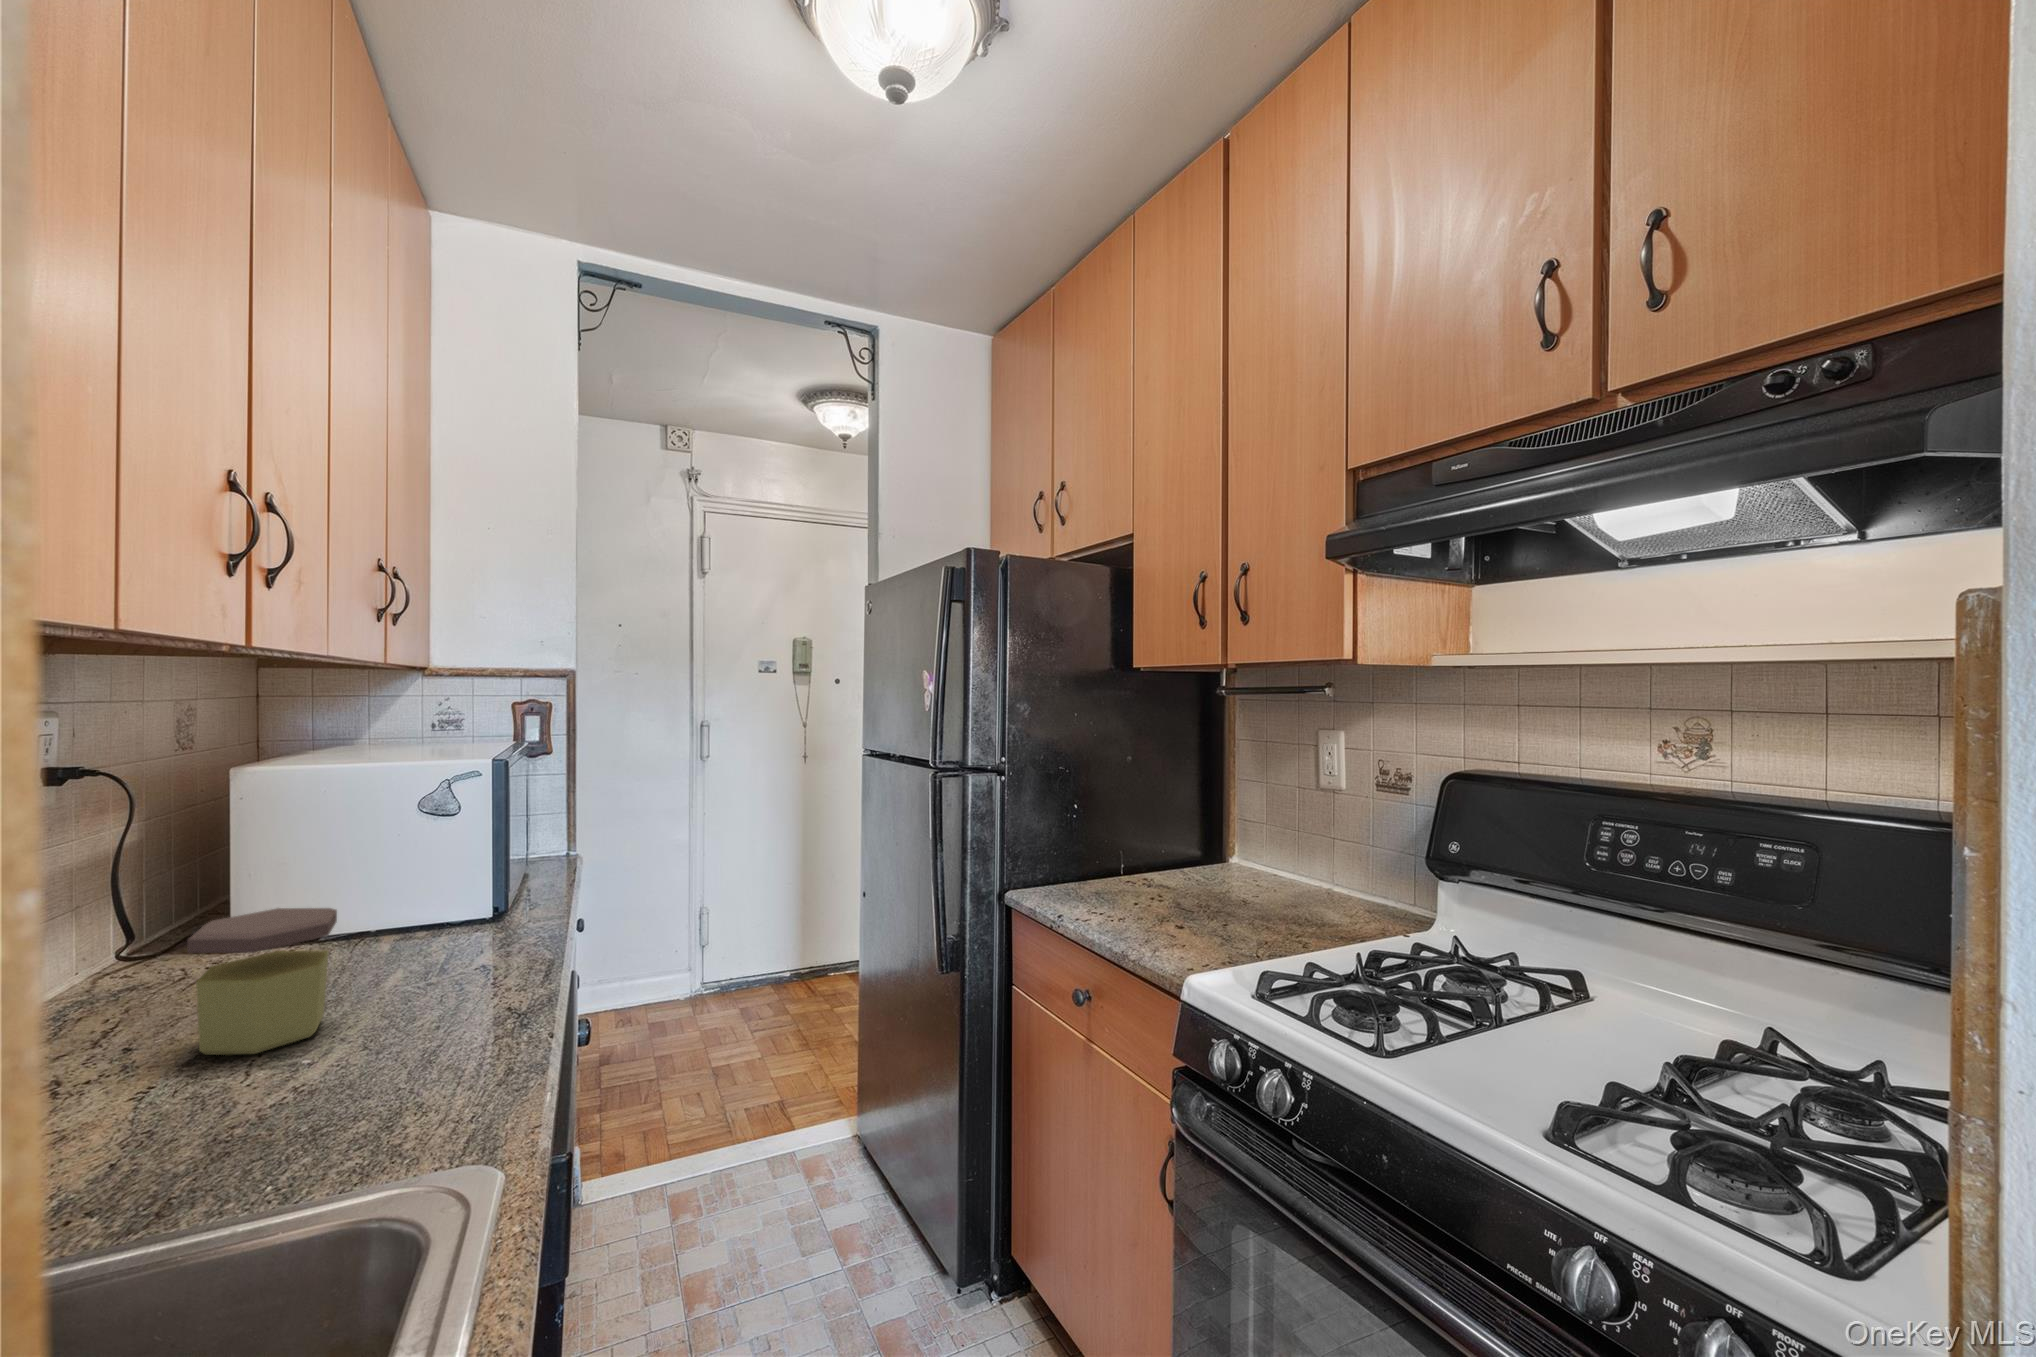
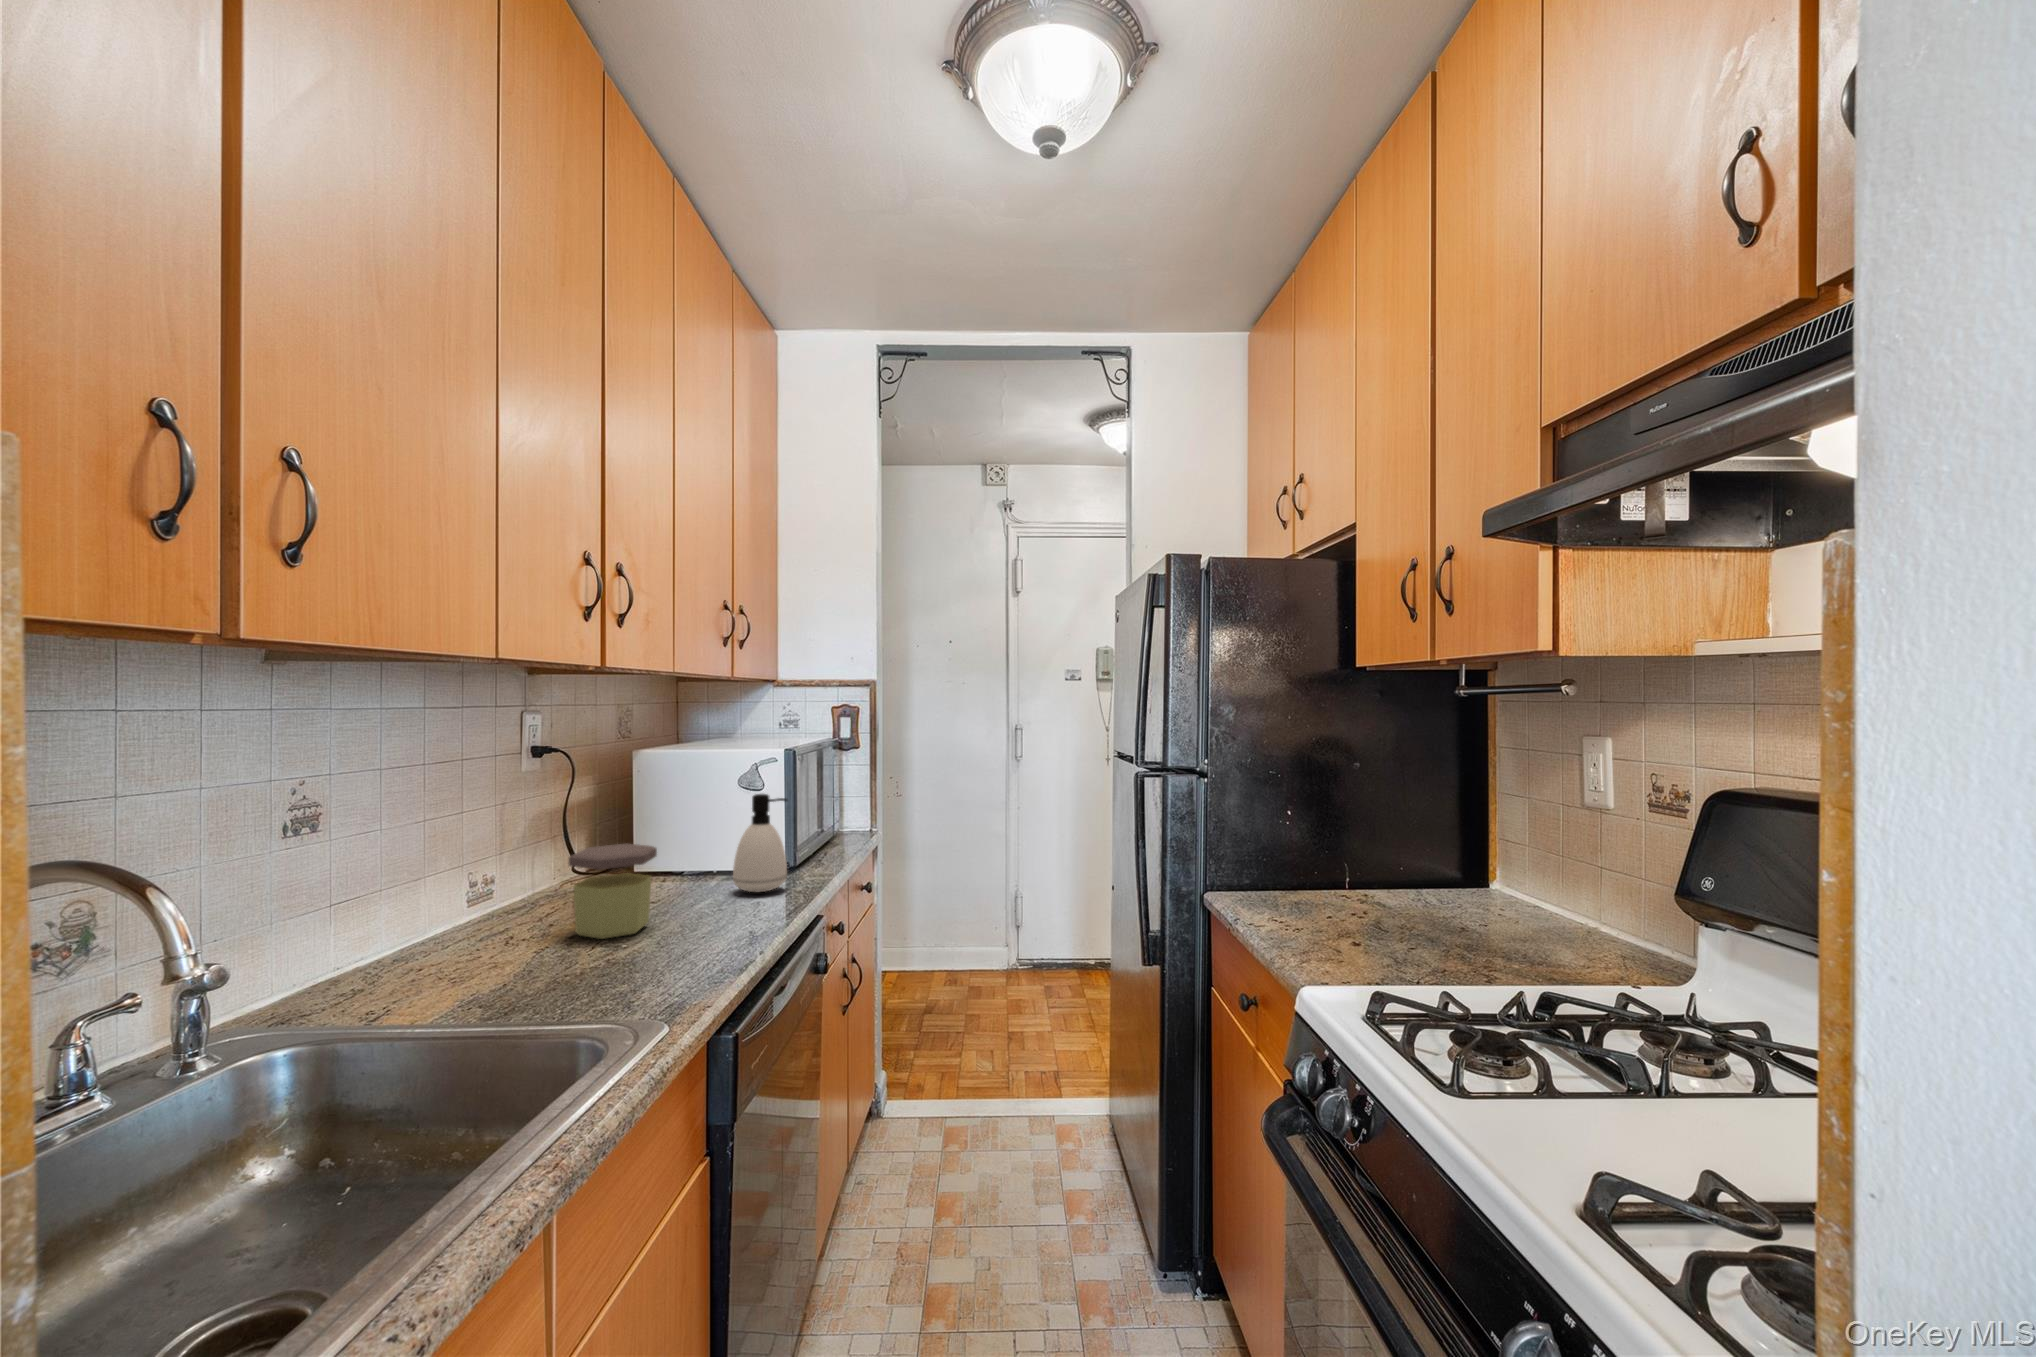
soap dispenser: none [425,822,511,952] -> present [733,794,787,892]

